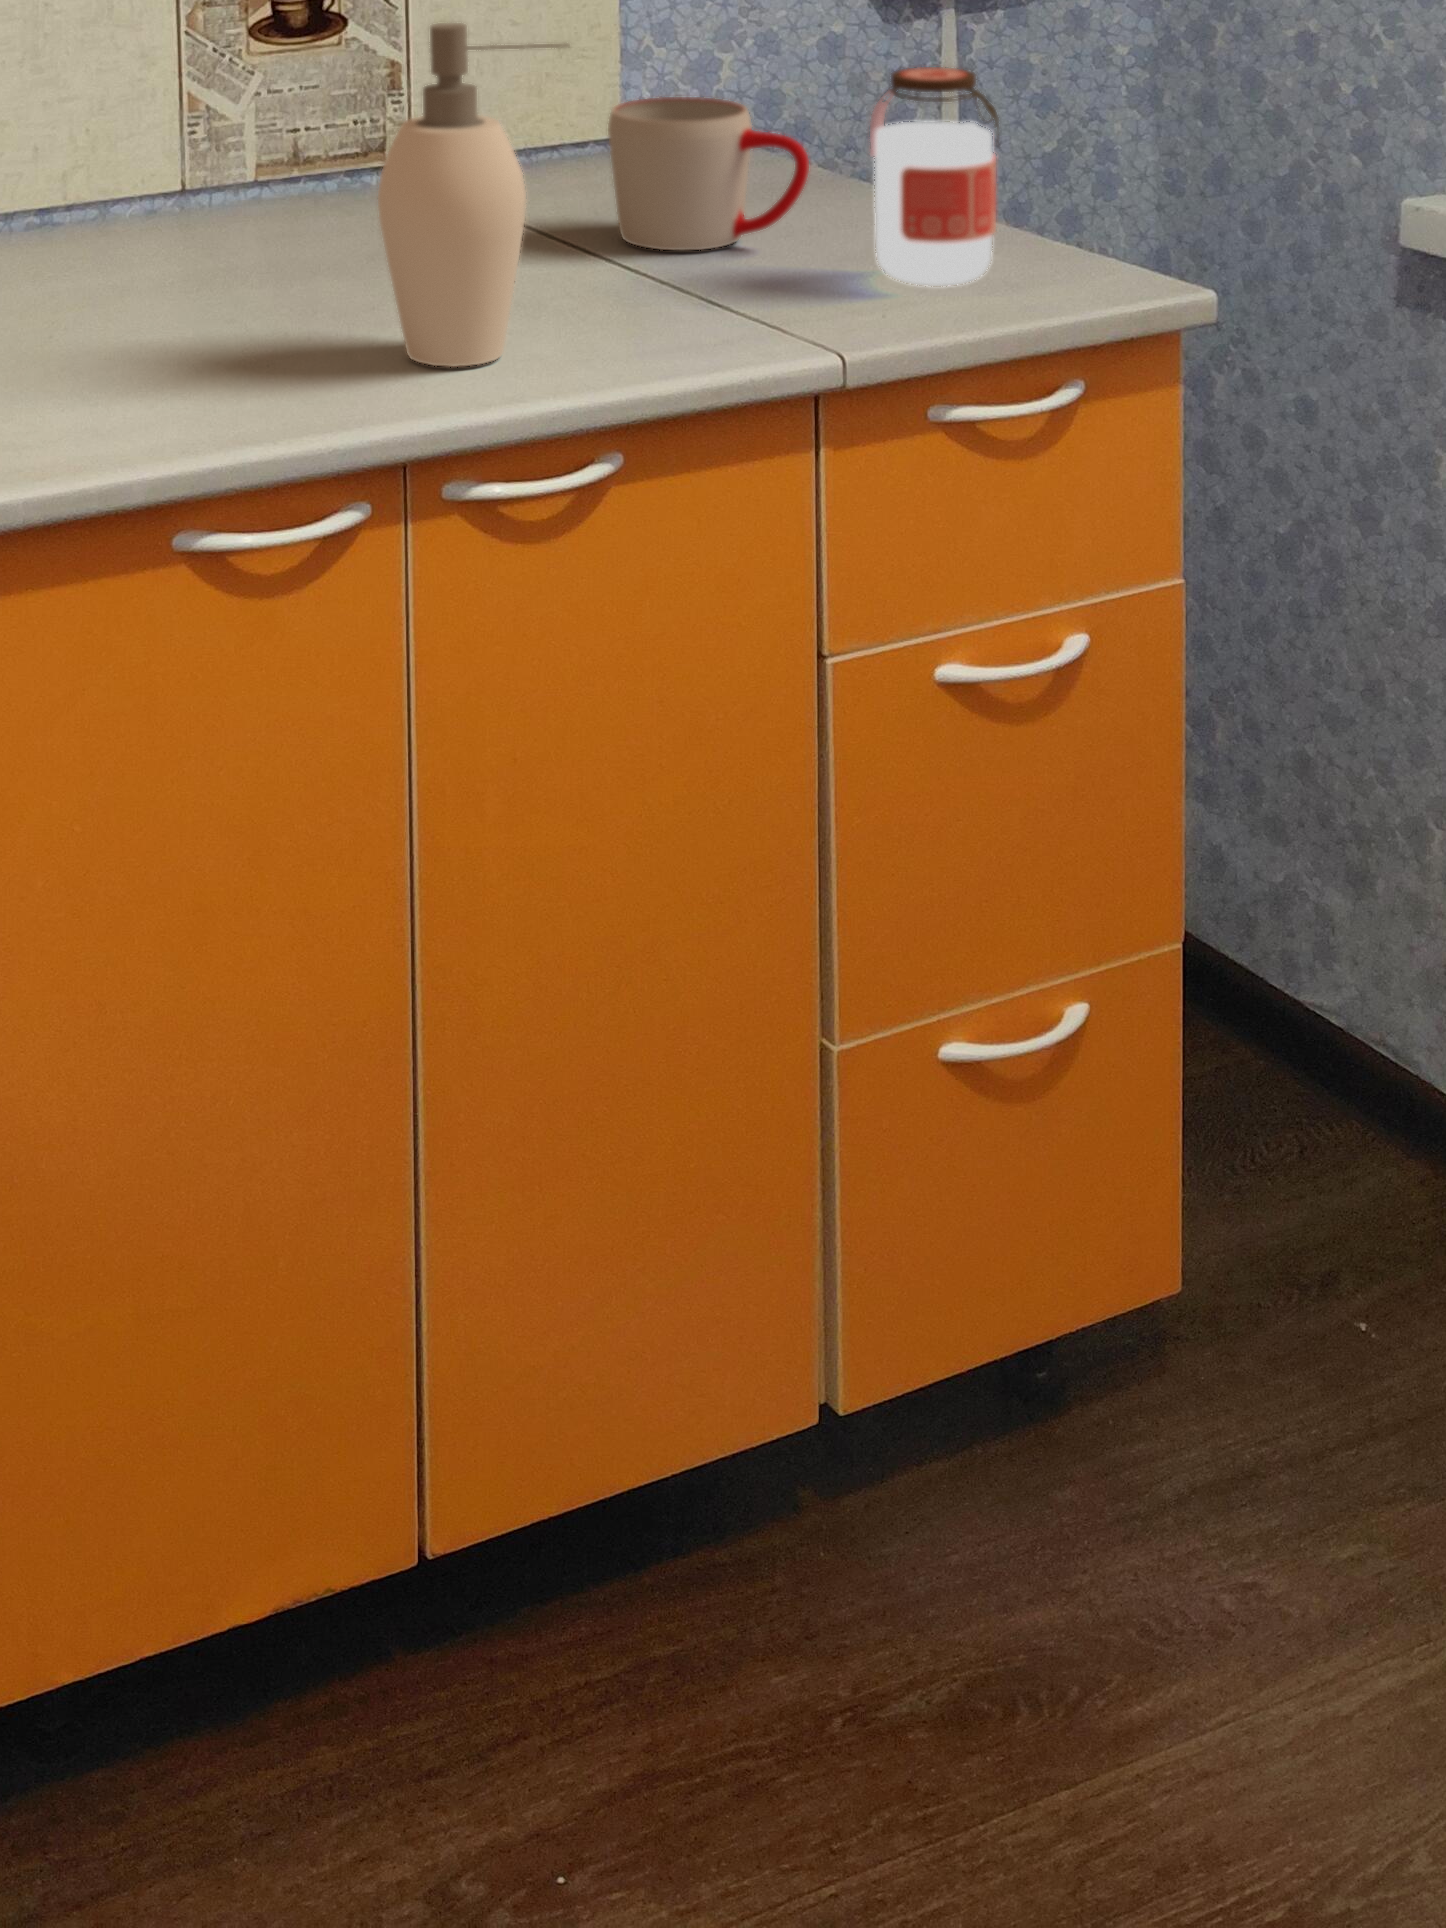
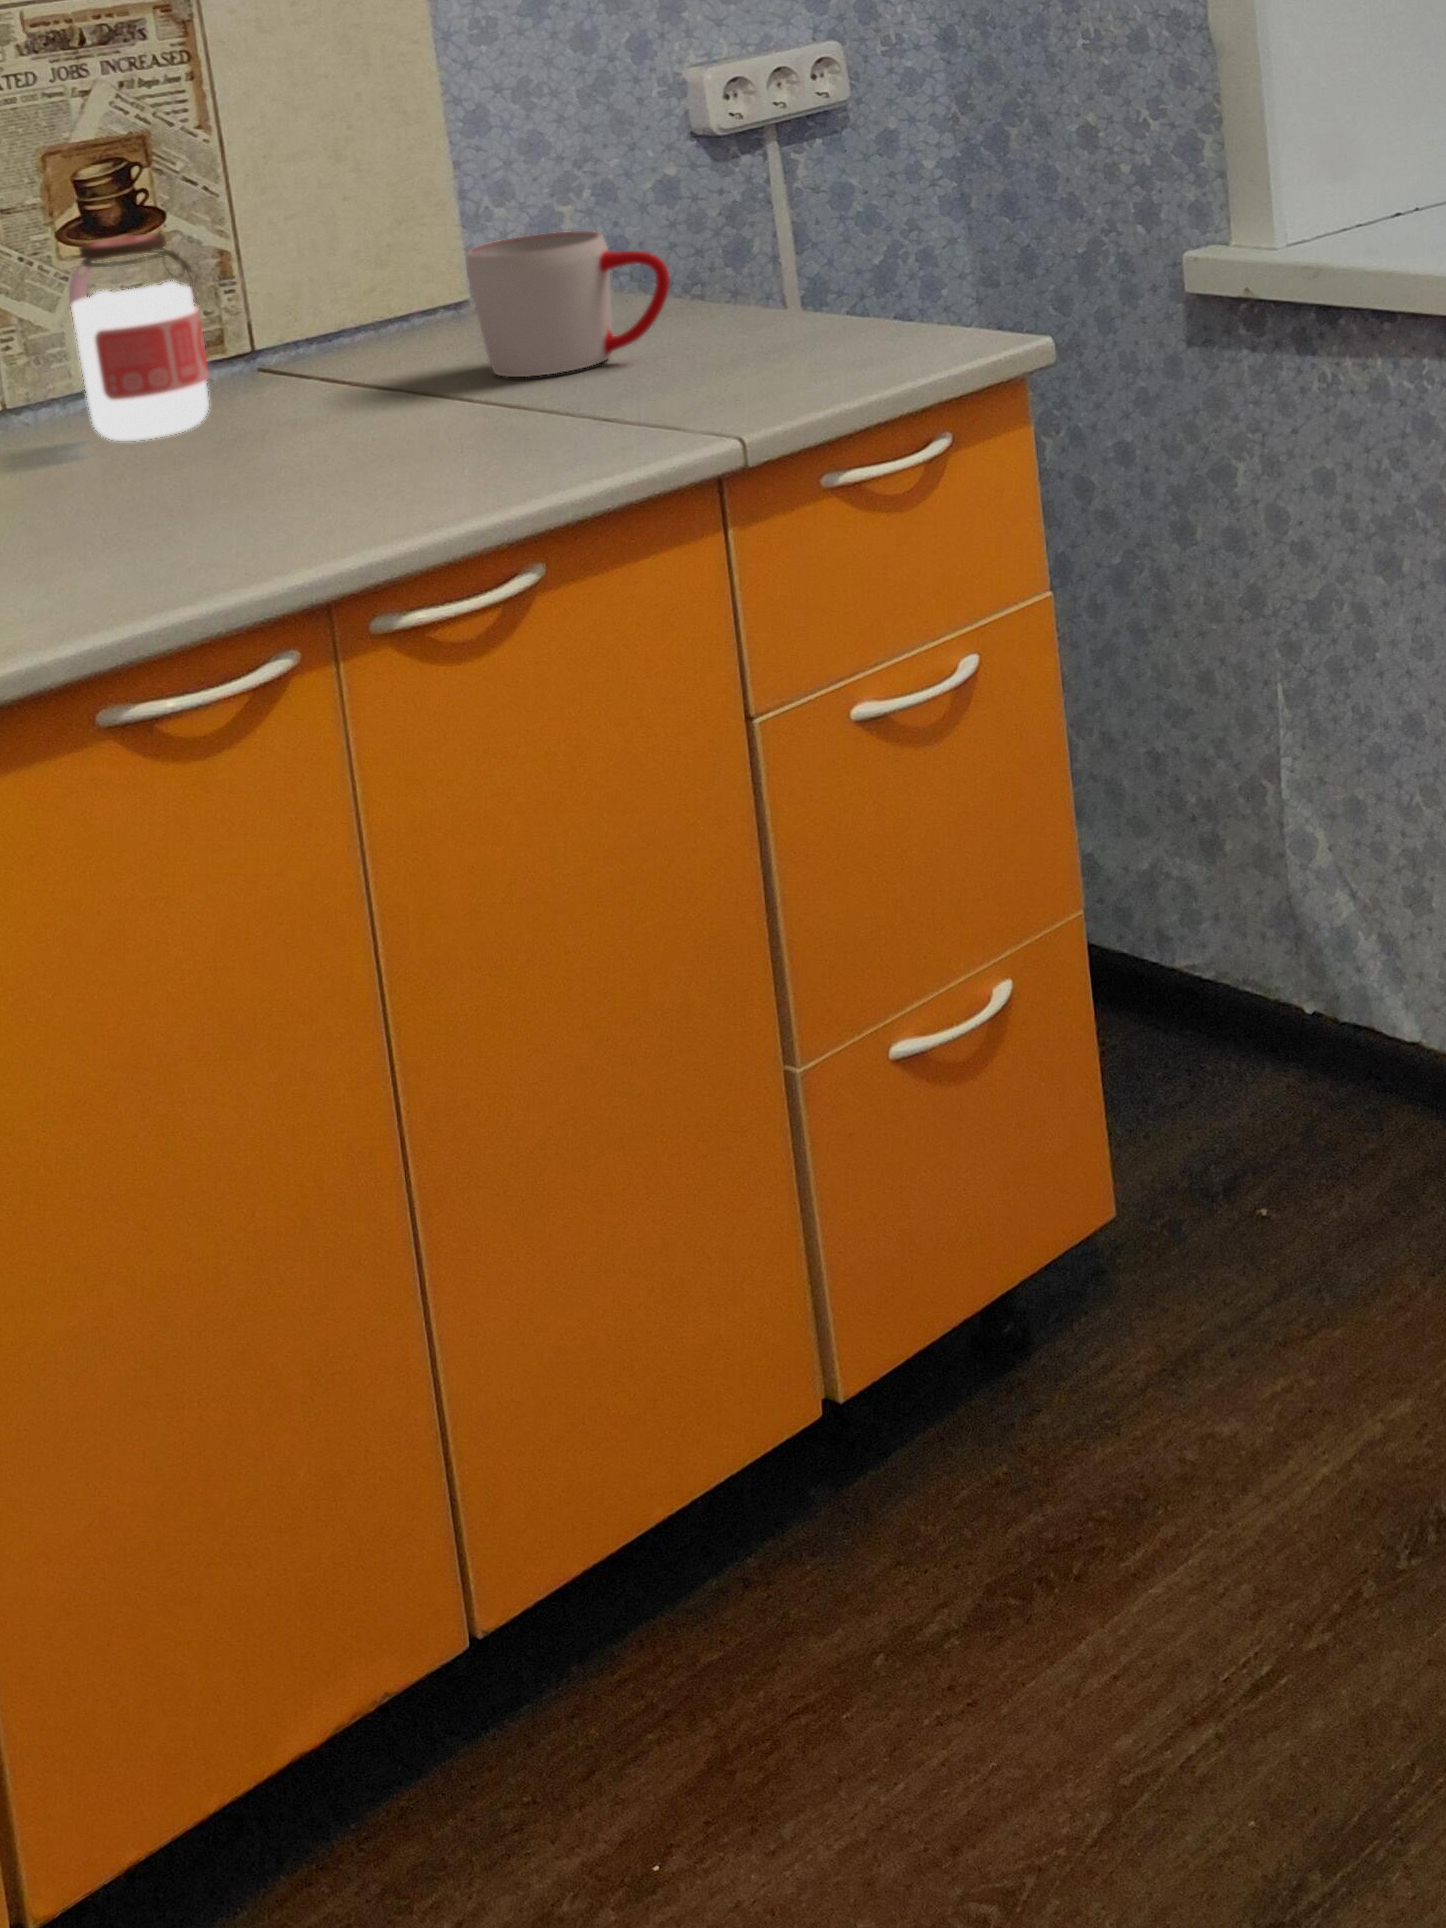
soap dispenser: present [378,23,568,367] -> none [257,163,435,493]
jar: present [870,67,999,286] -> present [69,233,209,441]

